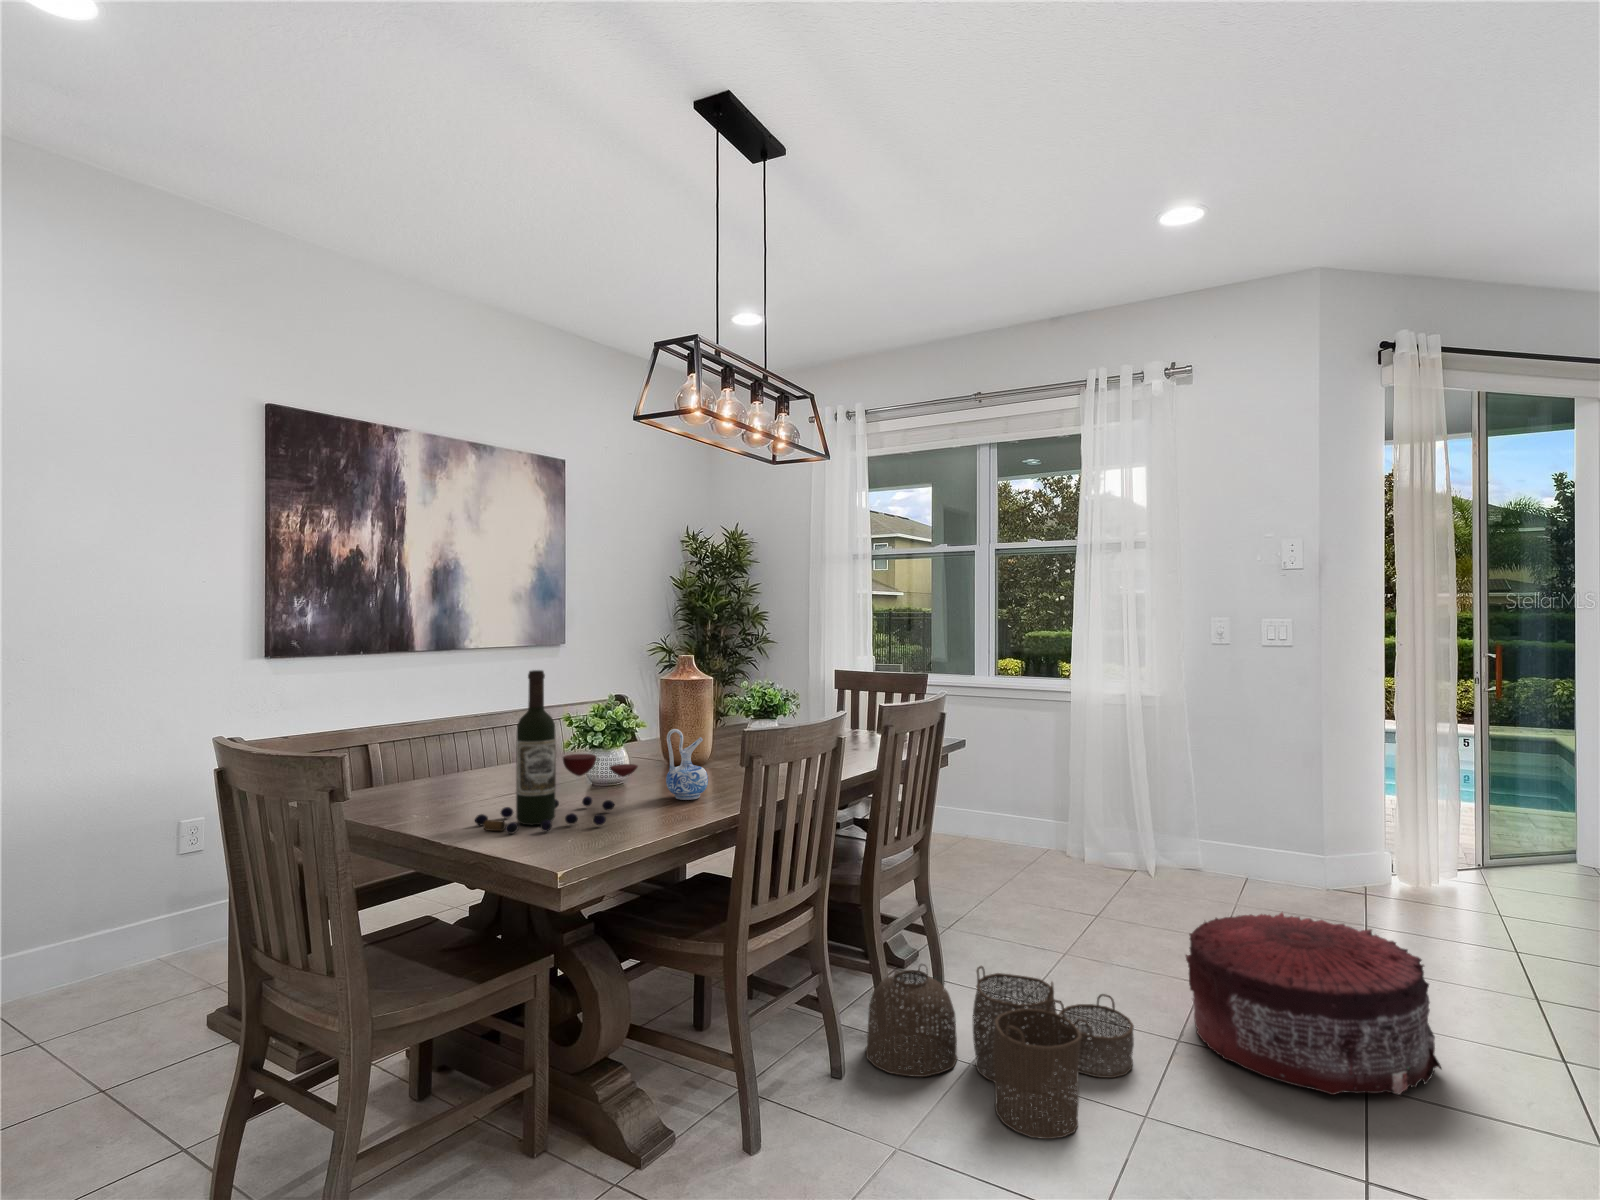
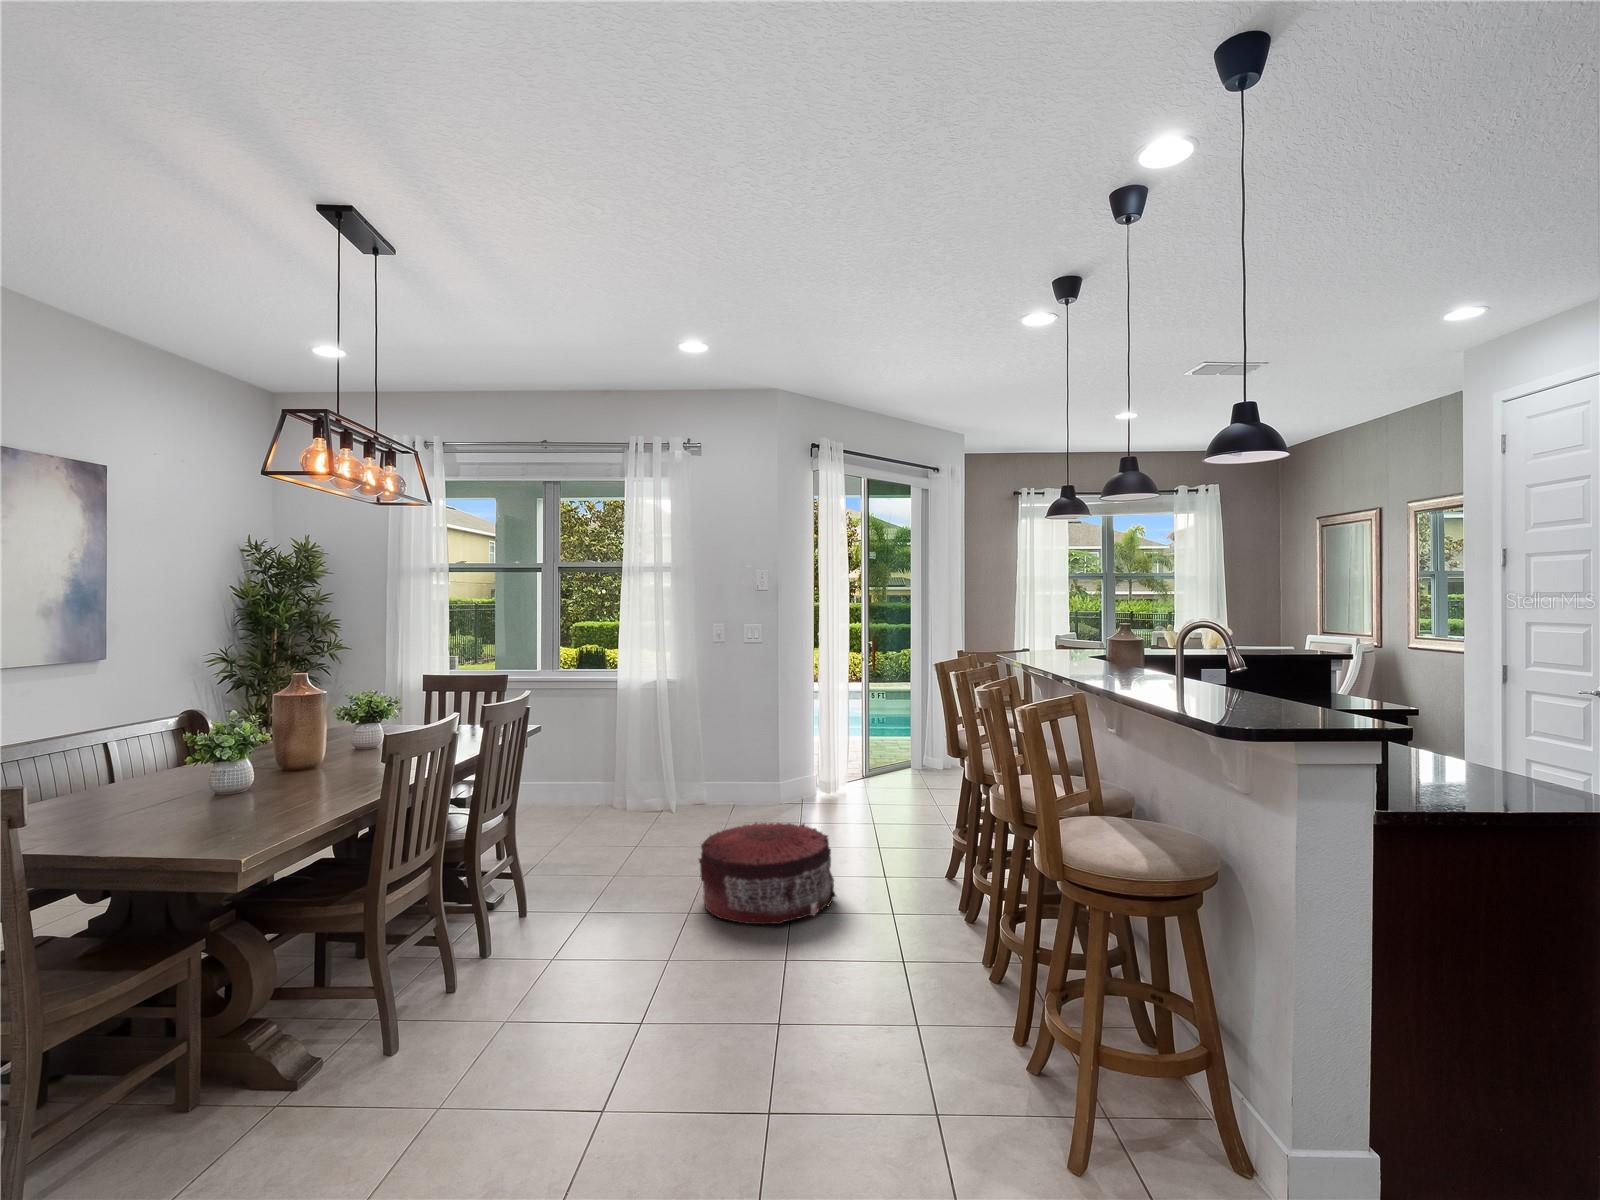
wine bottle: present [475,670,638,834] -> none [120,699,288,842]
ceramic pitcher: present [666,729,708,800] -> none [299,739,339,796]
woven basket: present [866,964,1134,1139] -> none [473,889,666,992]

